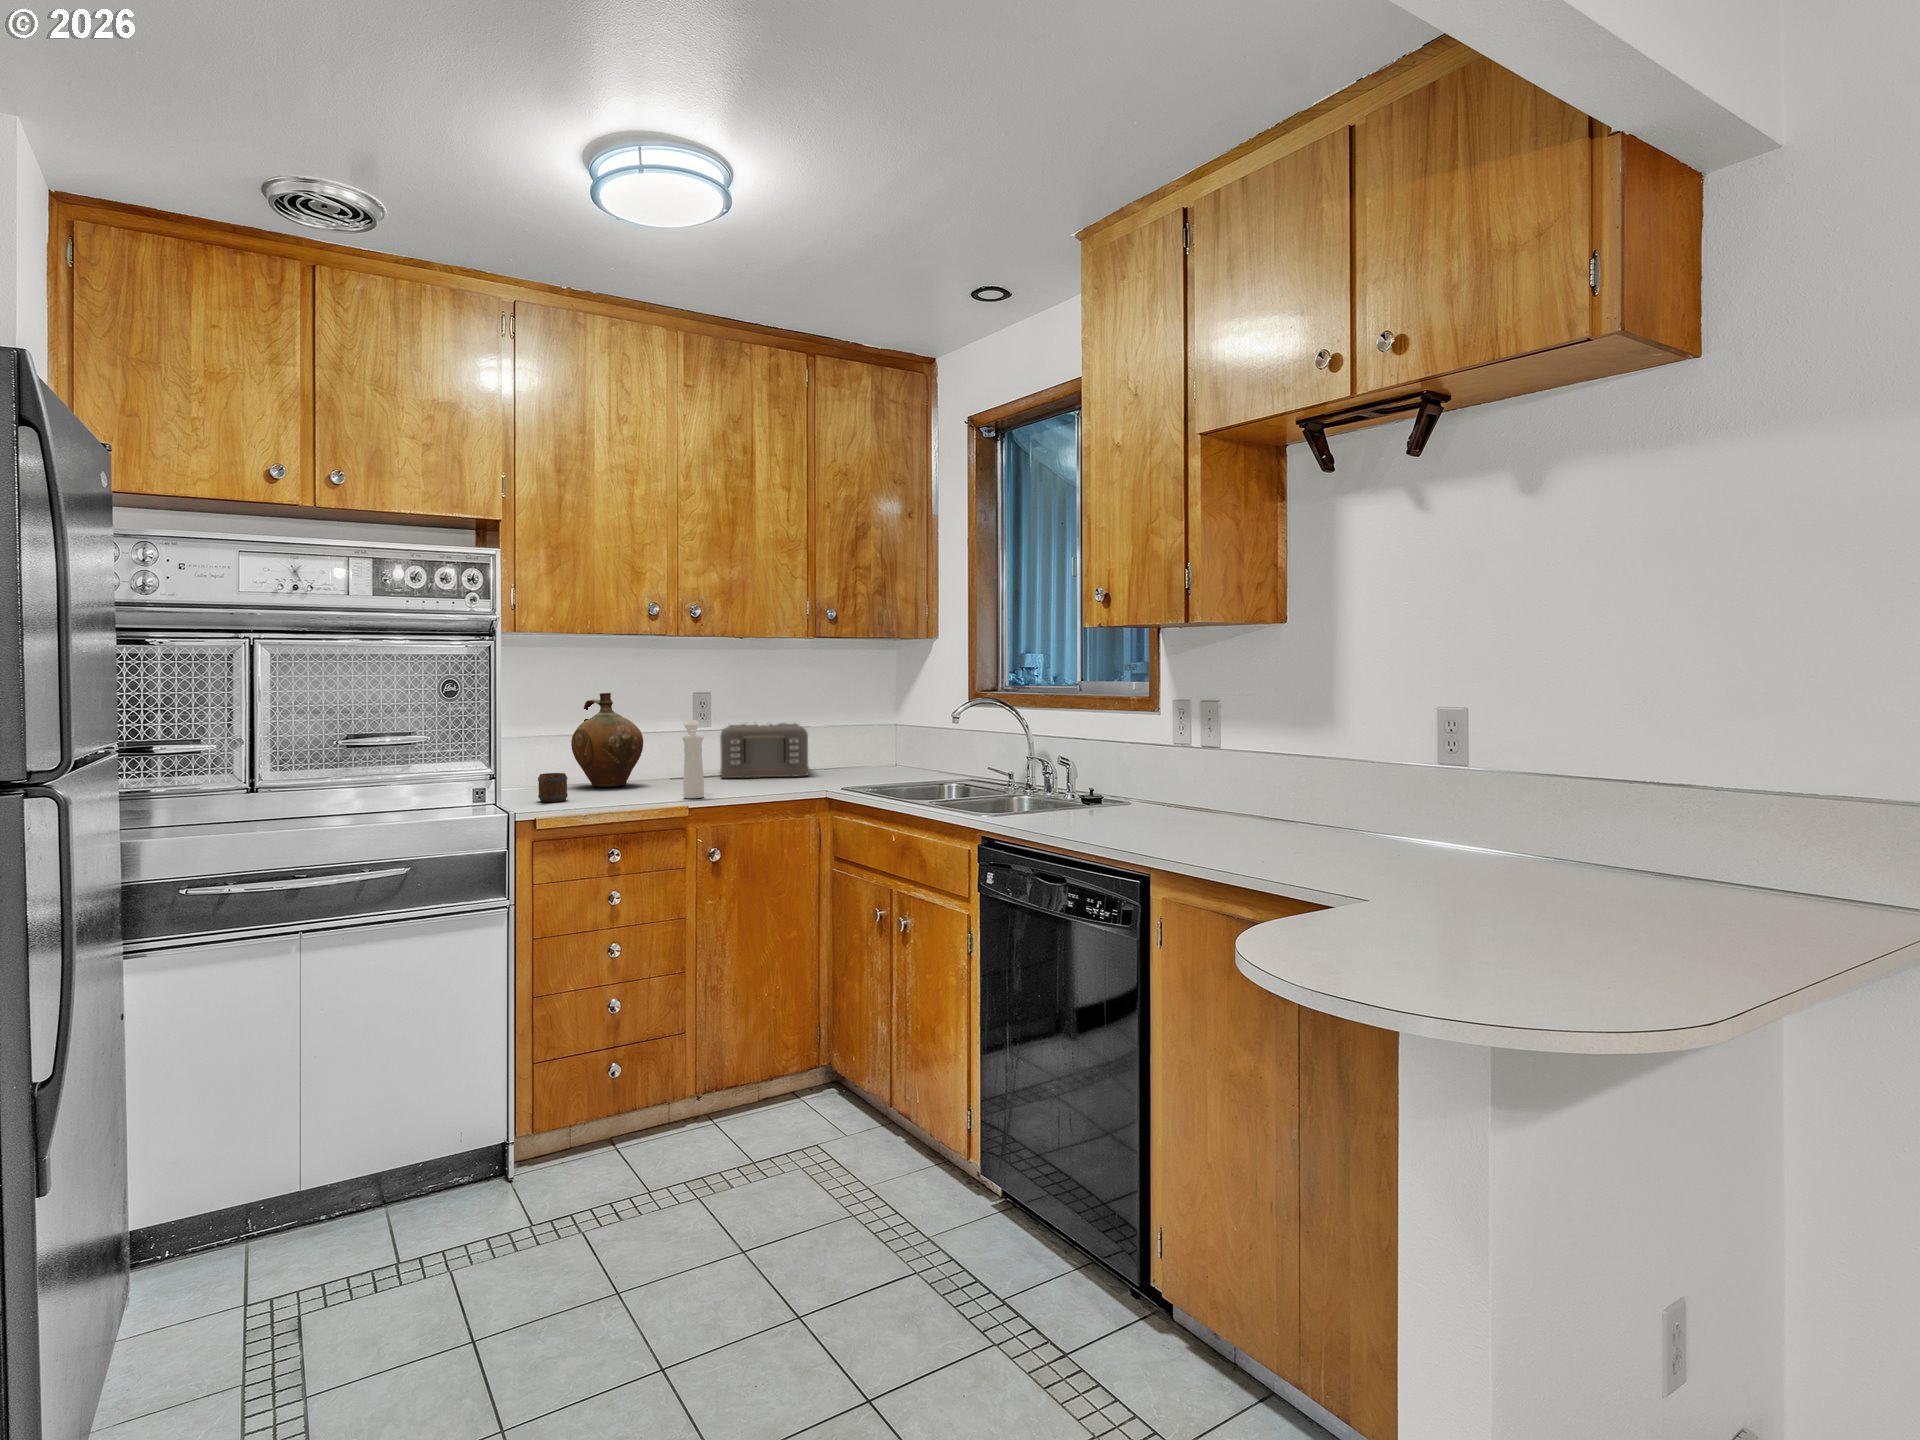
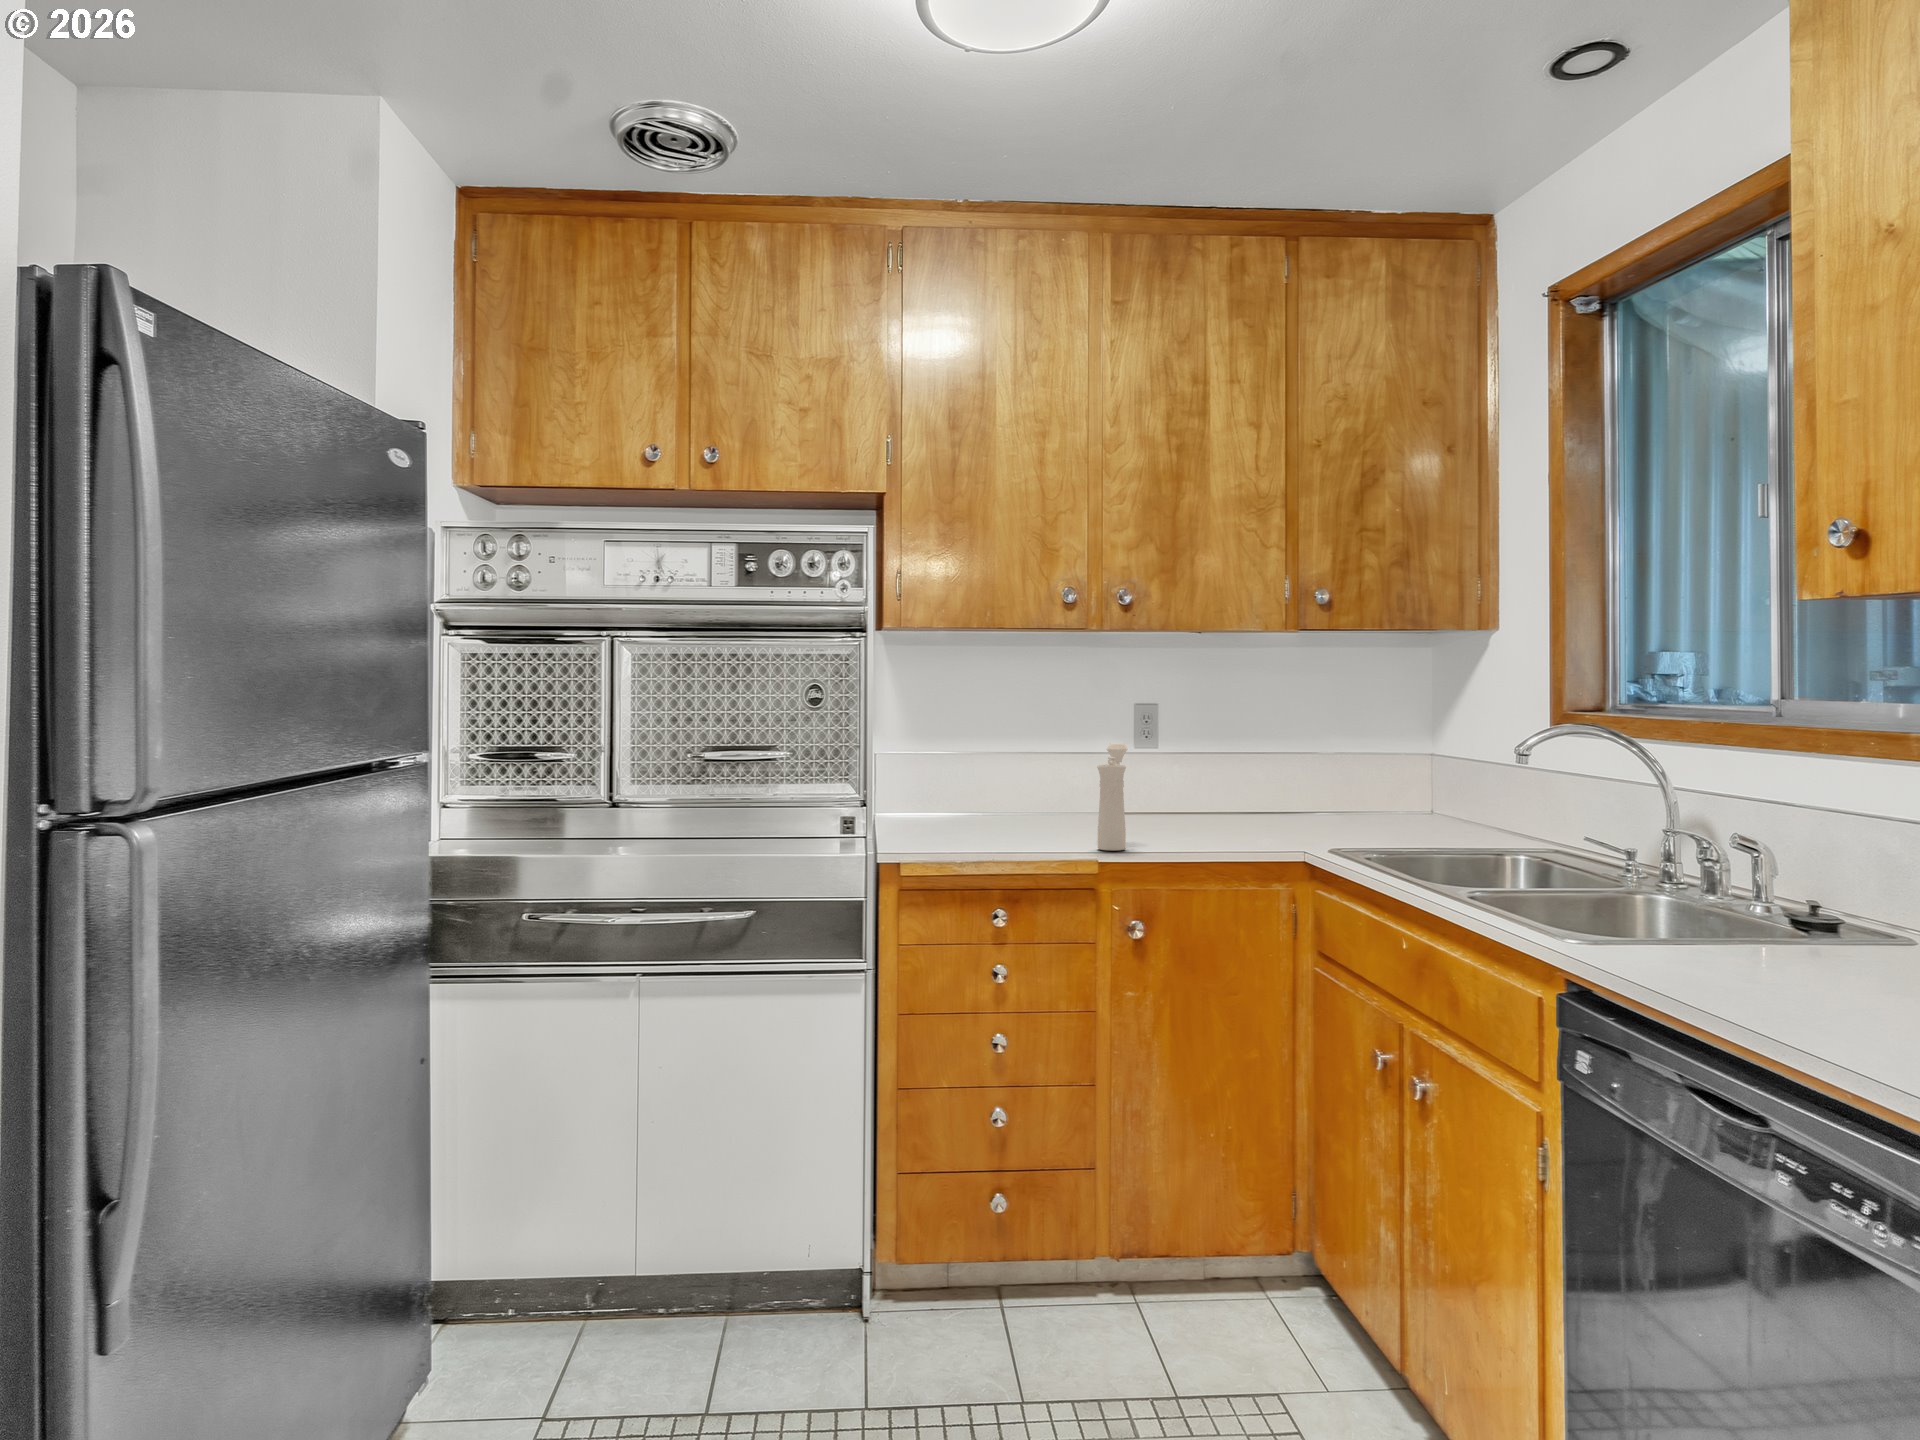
ceramic jug: present [571,693,643,787] -> none [987,707,1071,824]
toaster: present [720,723,809,778] -> none [1174,748,1295,824]
mug: present [538,773,568,802] -> none [920,805,958,842]

